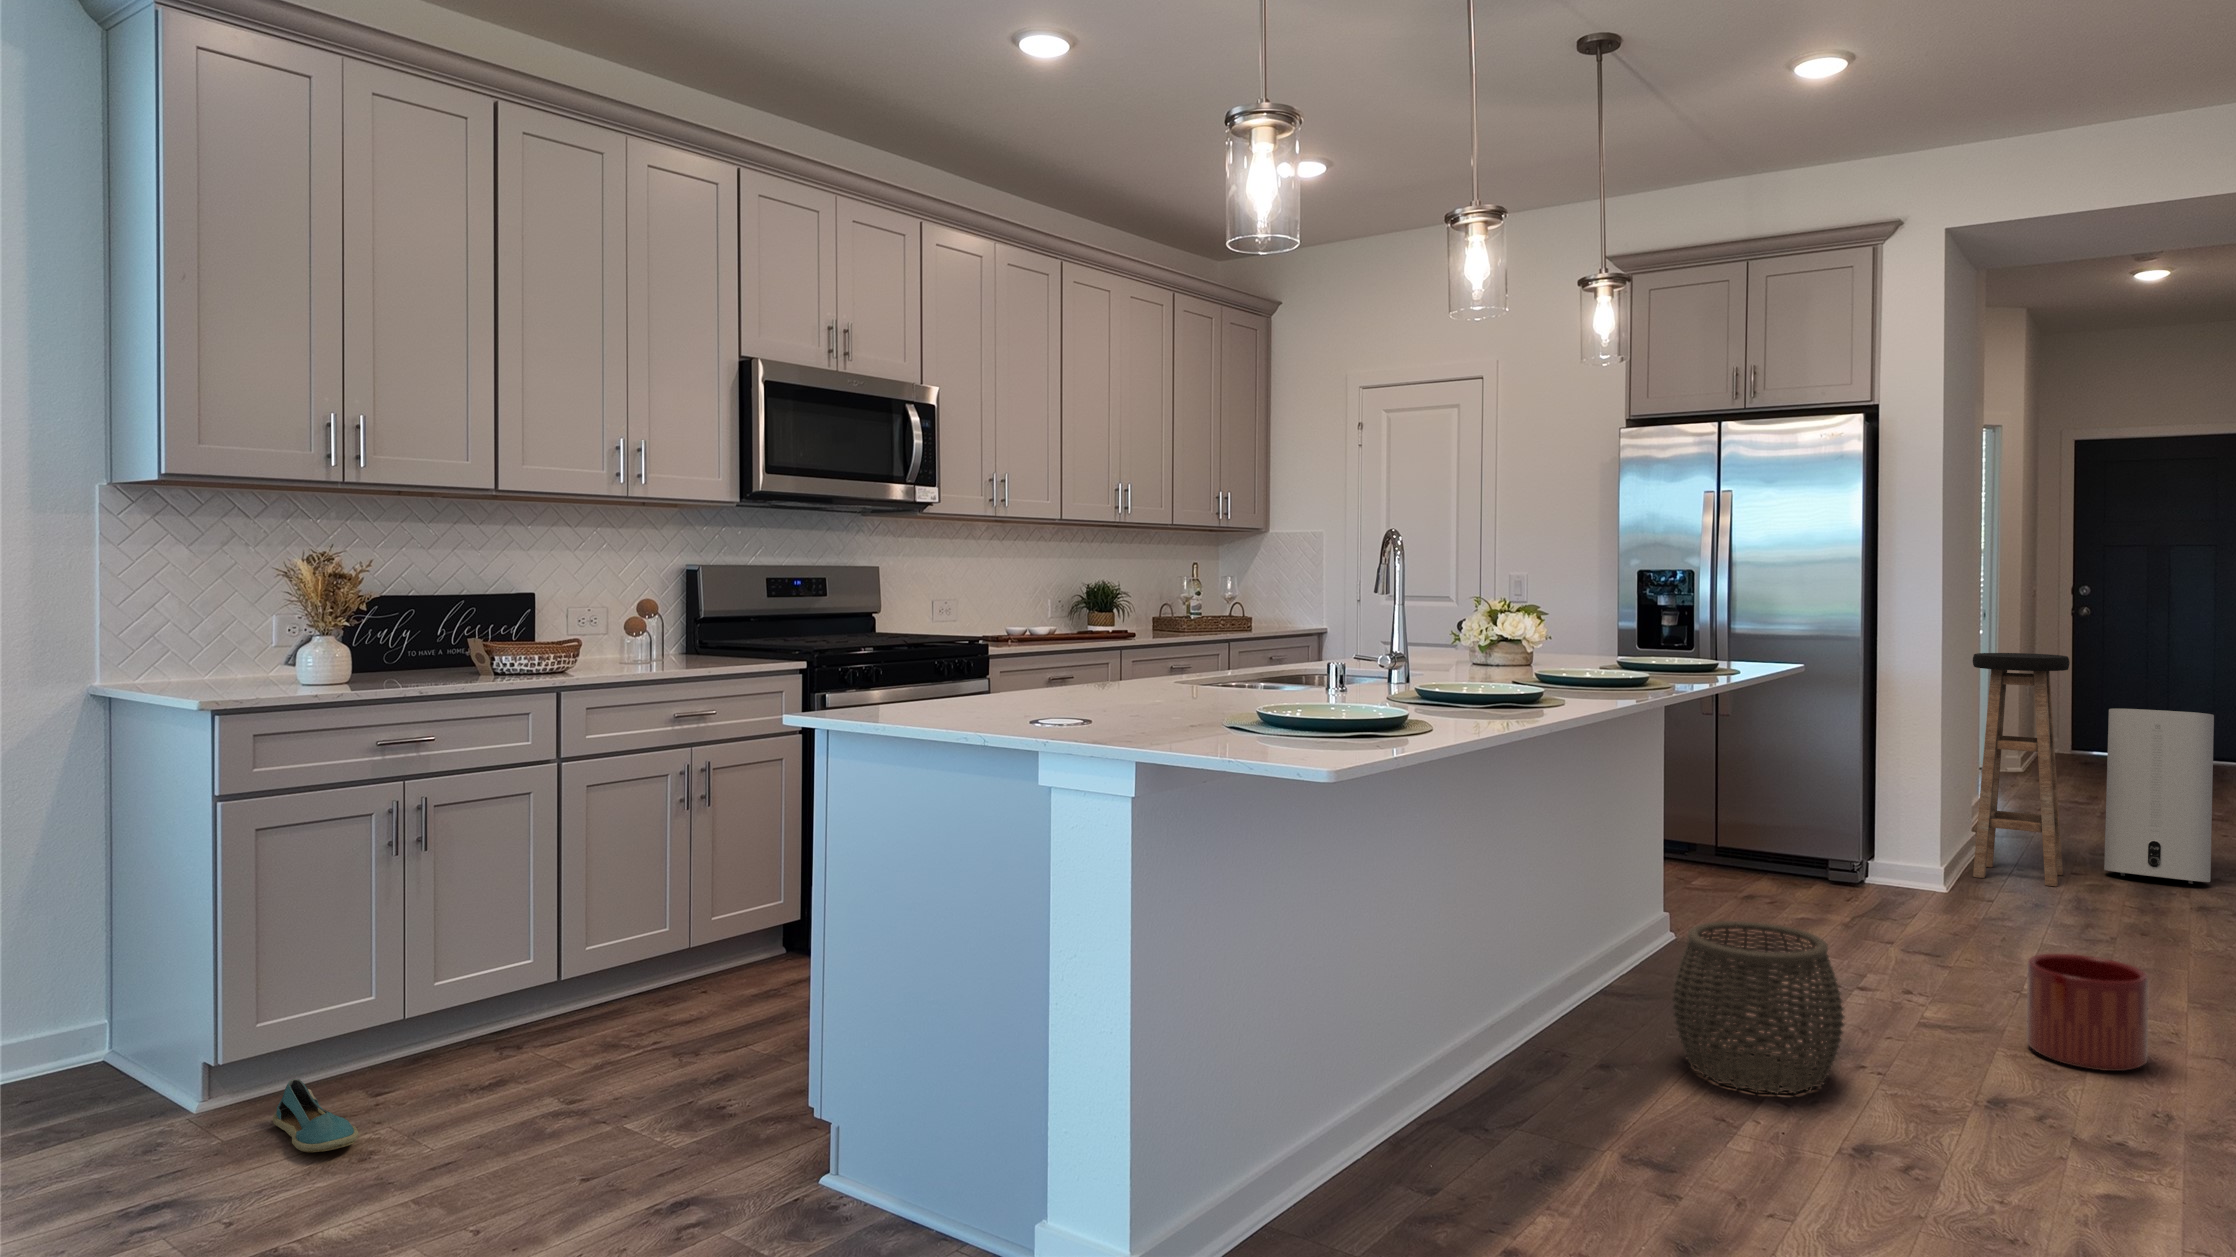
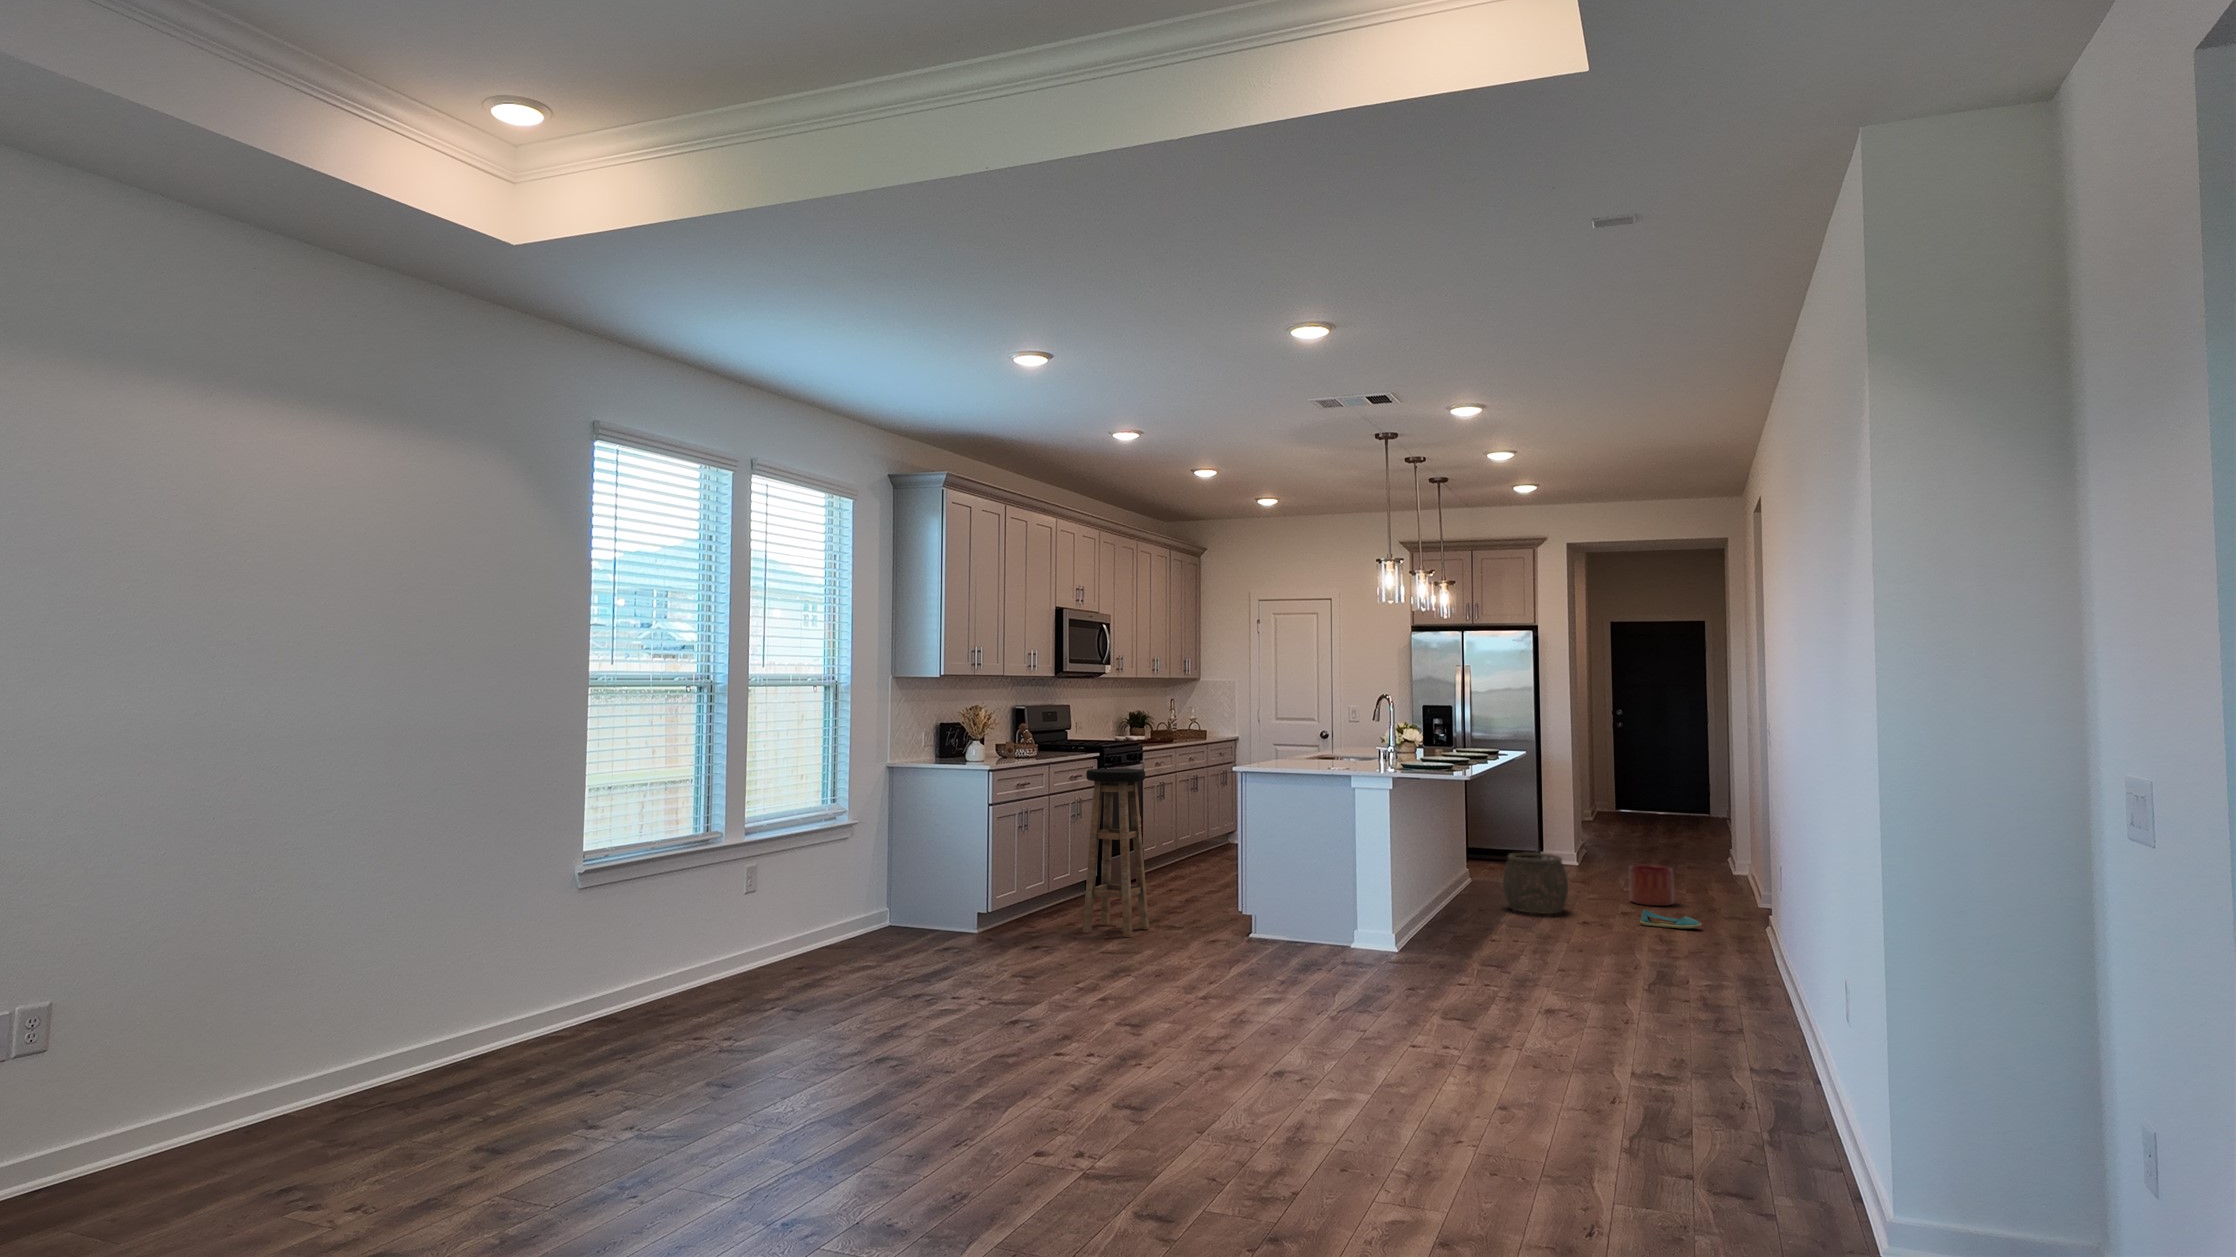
bar stool: present [1973,653,2070,887] -> present [1082,769,1149,937]
air purifier: present [2104,709,2214,884] -> none [1644,773,1692,857]
shoe: present [273,1079,359,1152] -> present [1640,909,1702,928]

